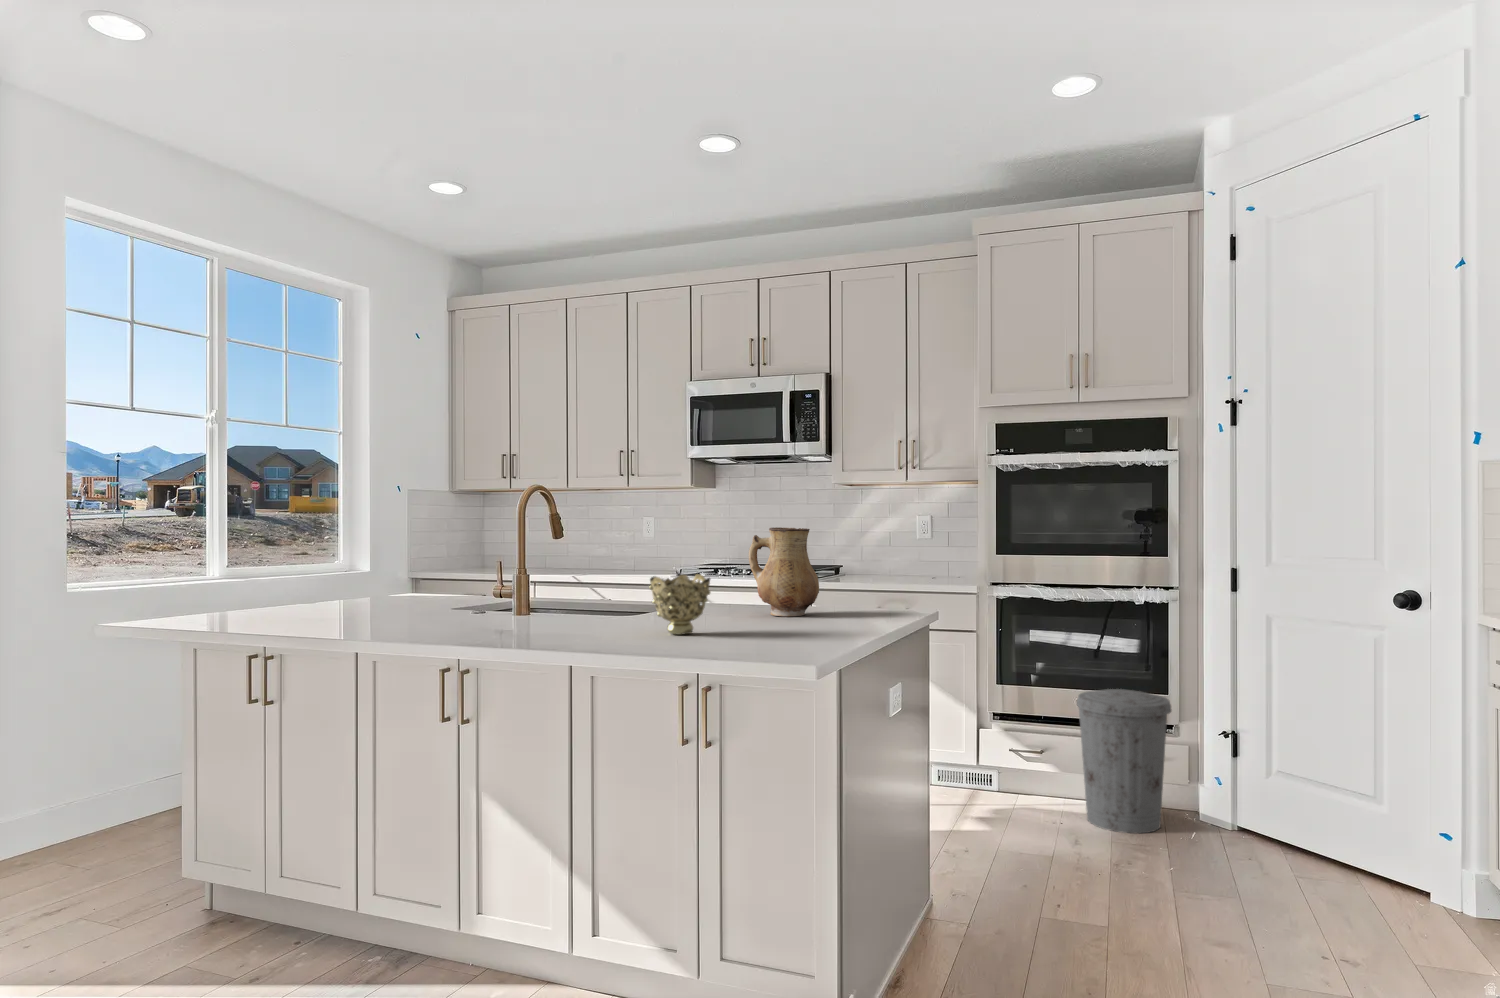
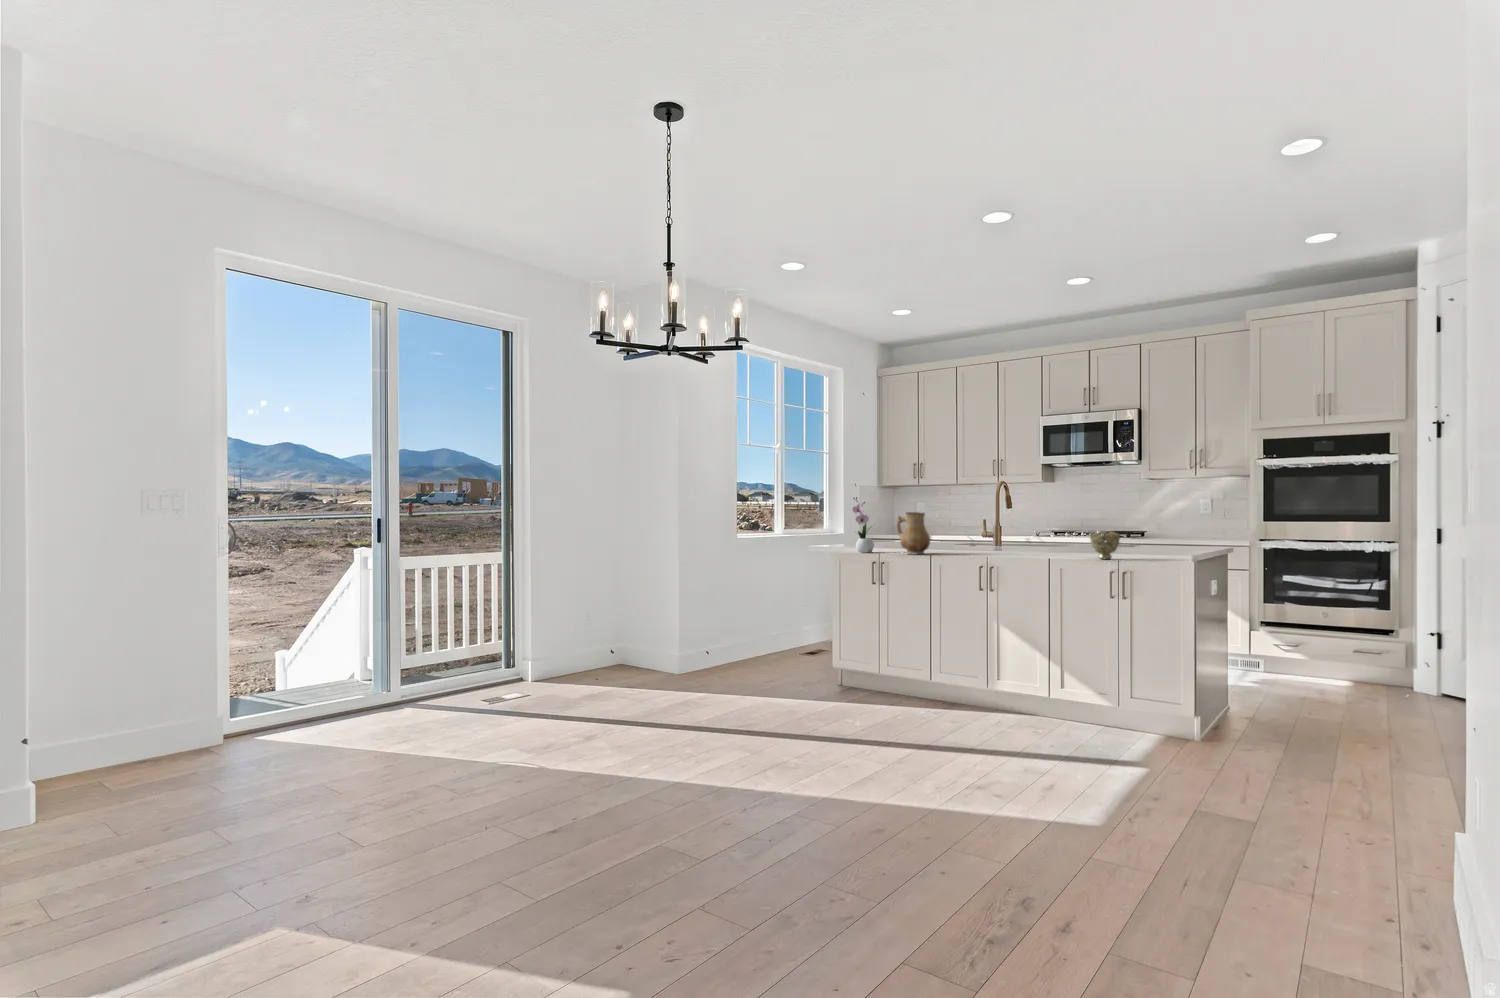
flower arrangement: none [225,500,285,617] -> present [852,497,874,553]
ceramic pitcher: present [749,527,819,616] -> present [896,512,930,554]
trash can: present [1077,689,1172,833] -> none [1323,607,1392,693]

